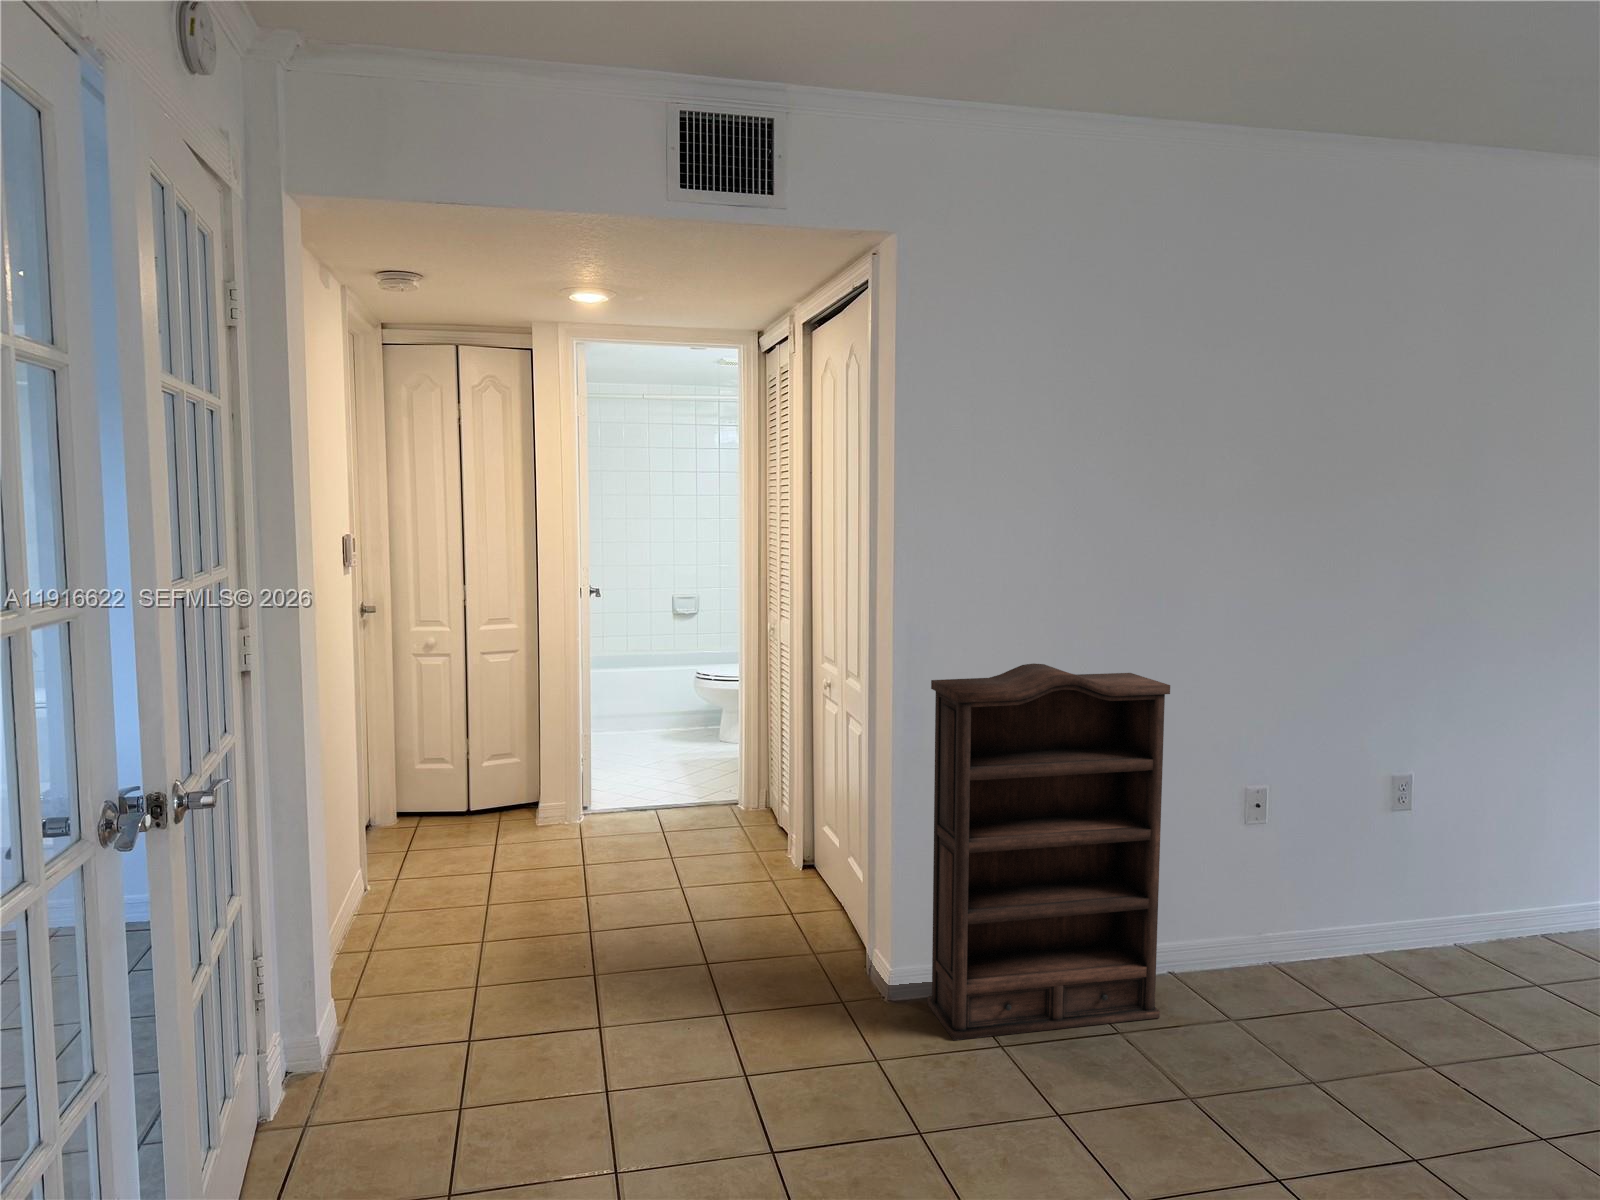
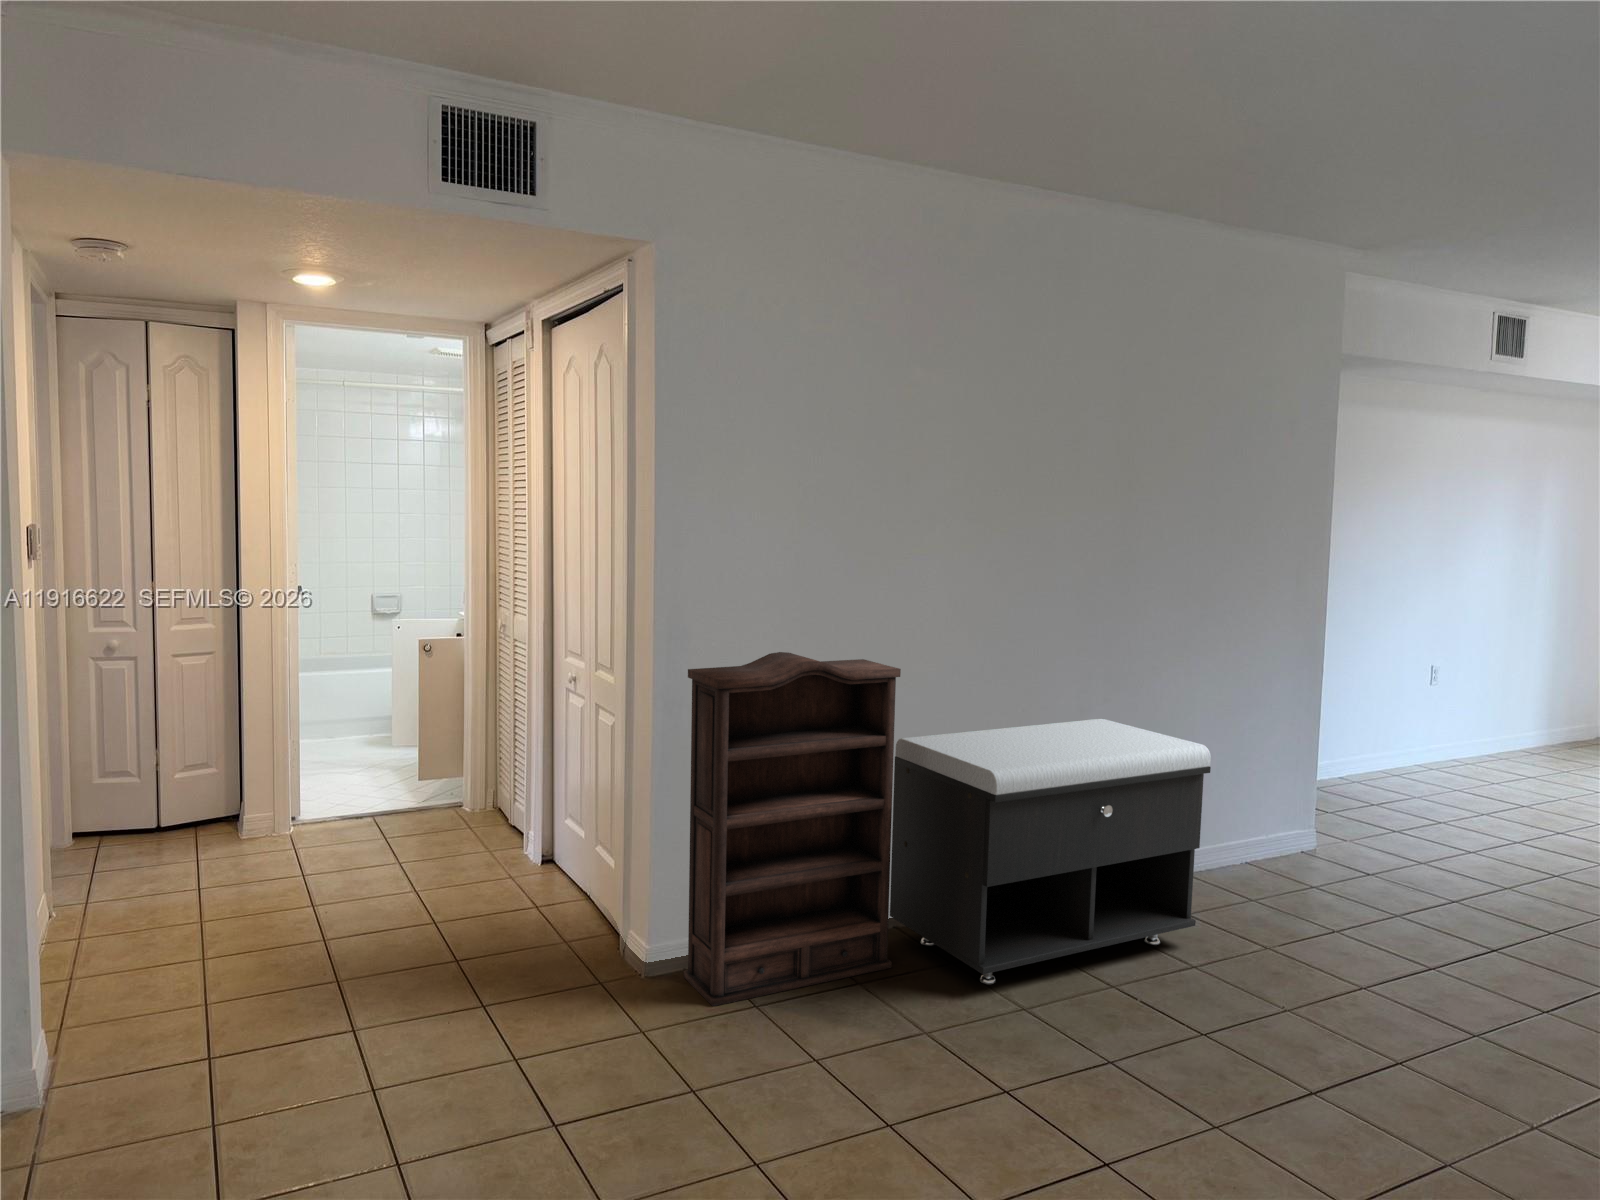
storage bench: none [1162,748,1575,1050] -> present [890,719,1211,984]

